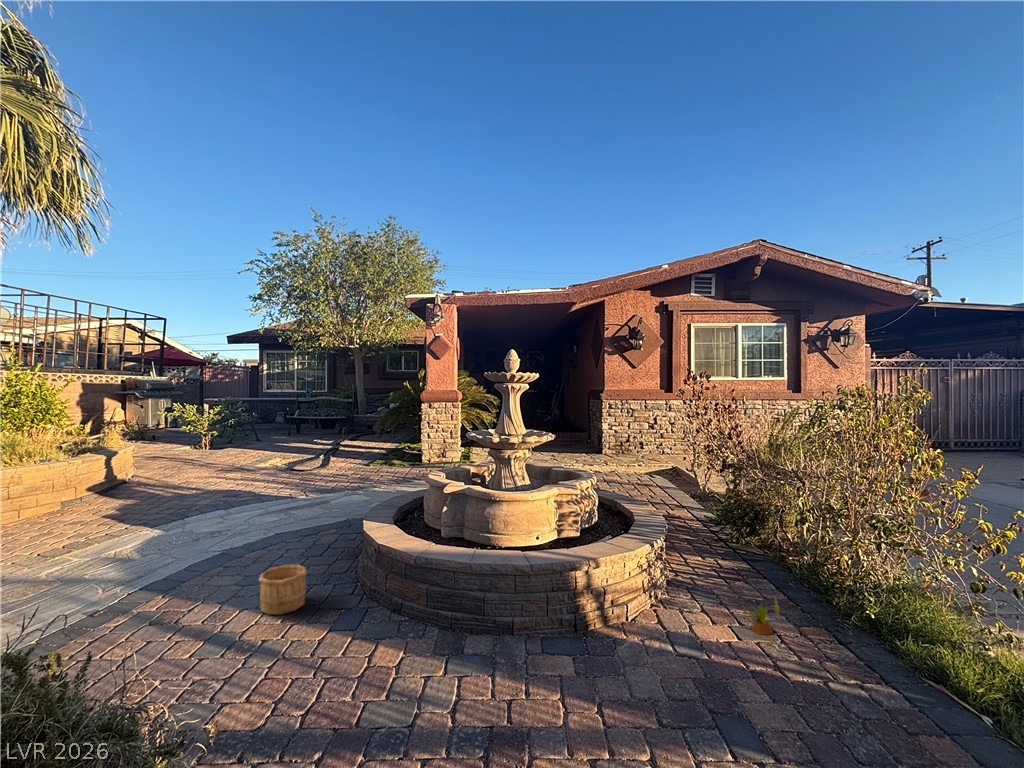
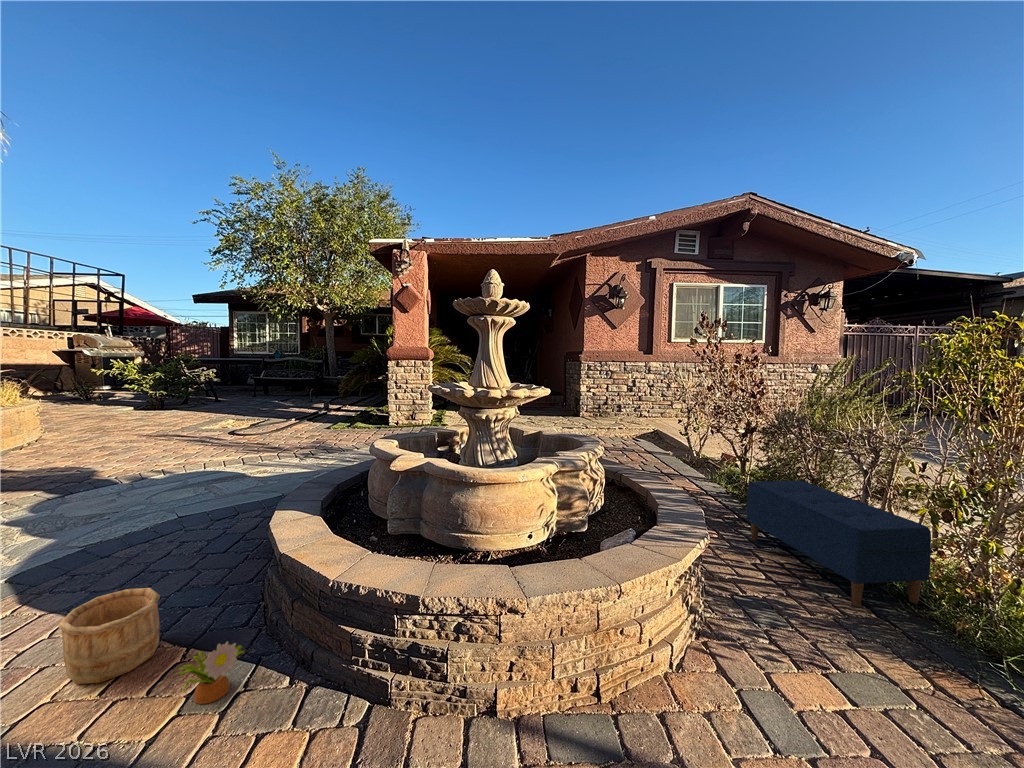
bench: none [712,505,821,590] -> present [746,481,931,607]
decorative plant: present [743,599,779,635] -> present [178,642,245,704]

